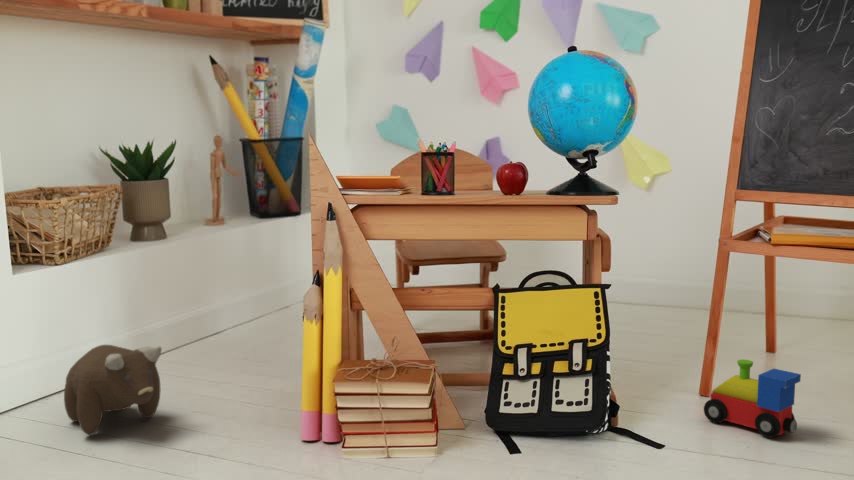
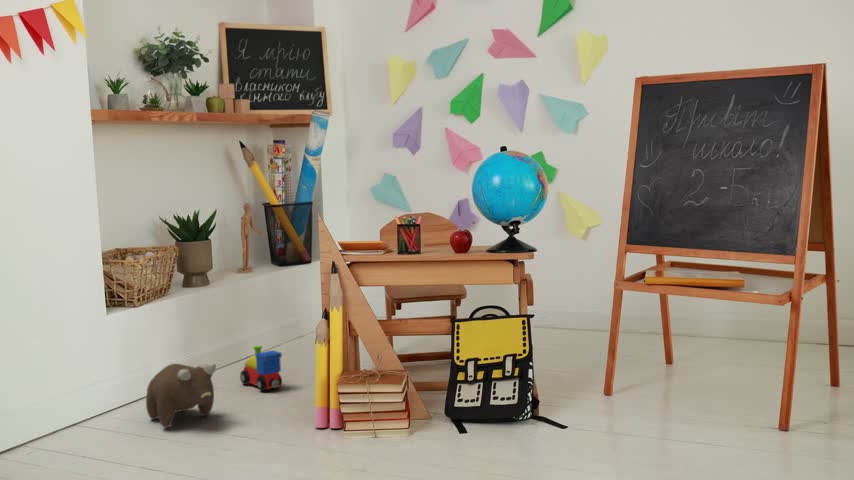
toy train: present [704,360,801,438] -> present [240,346,282,391]

